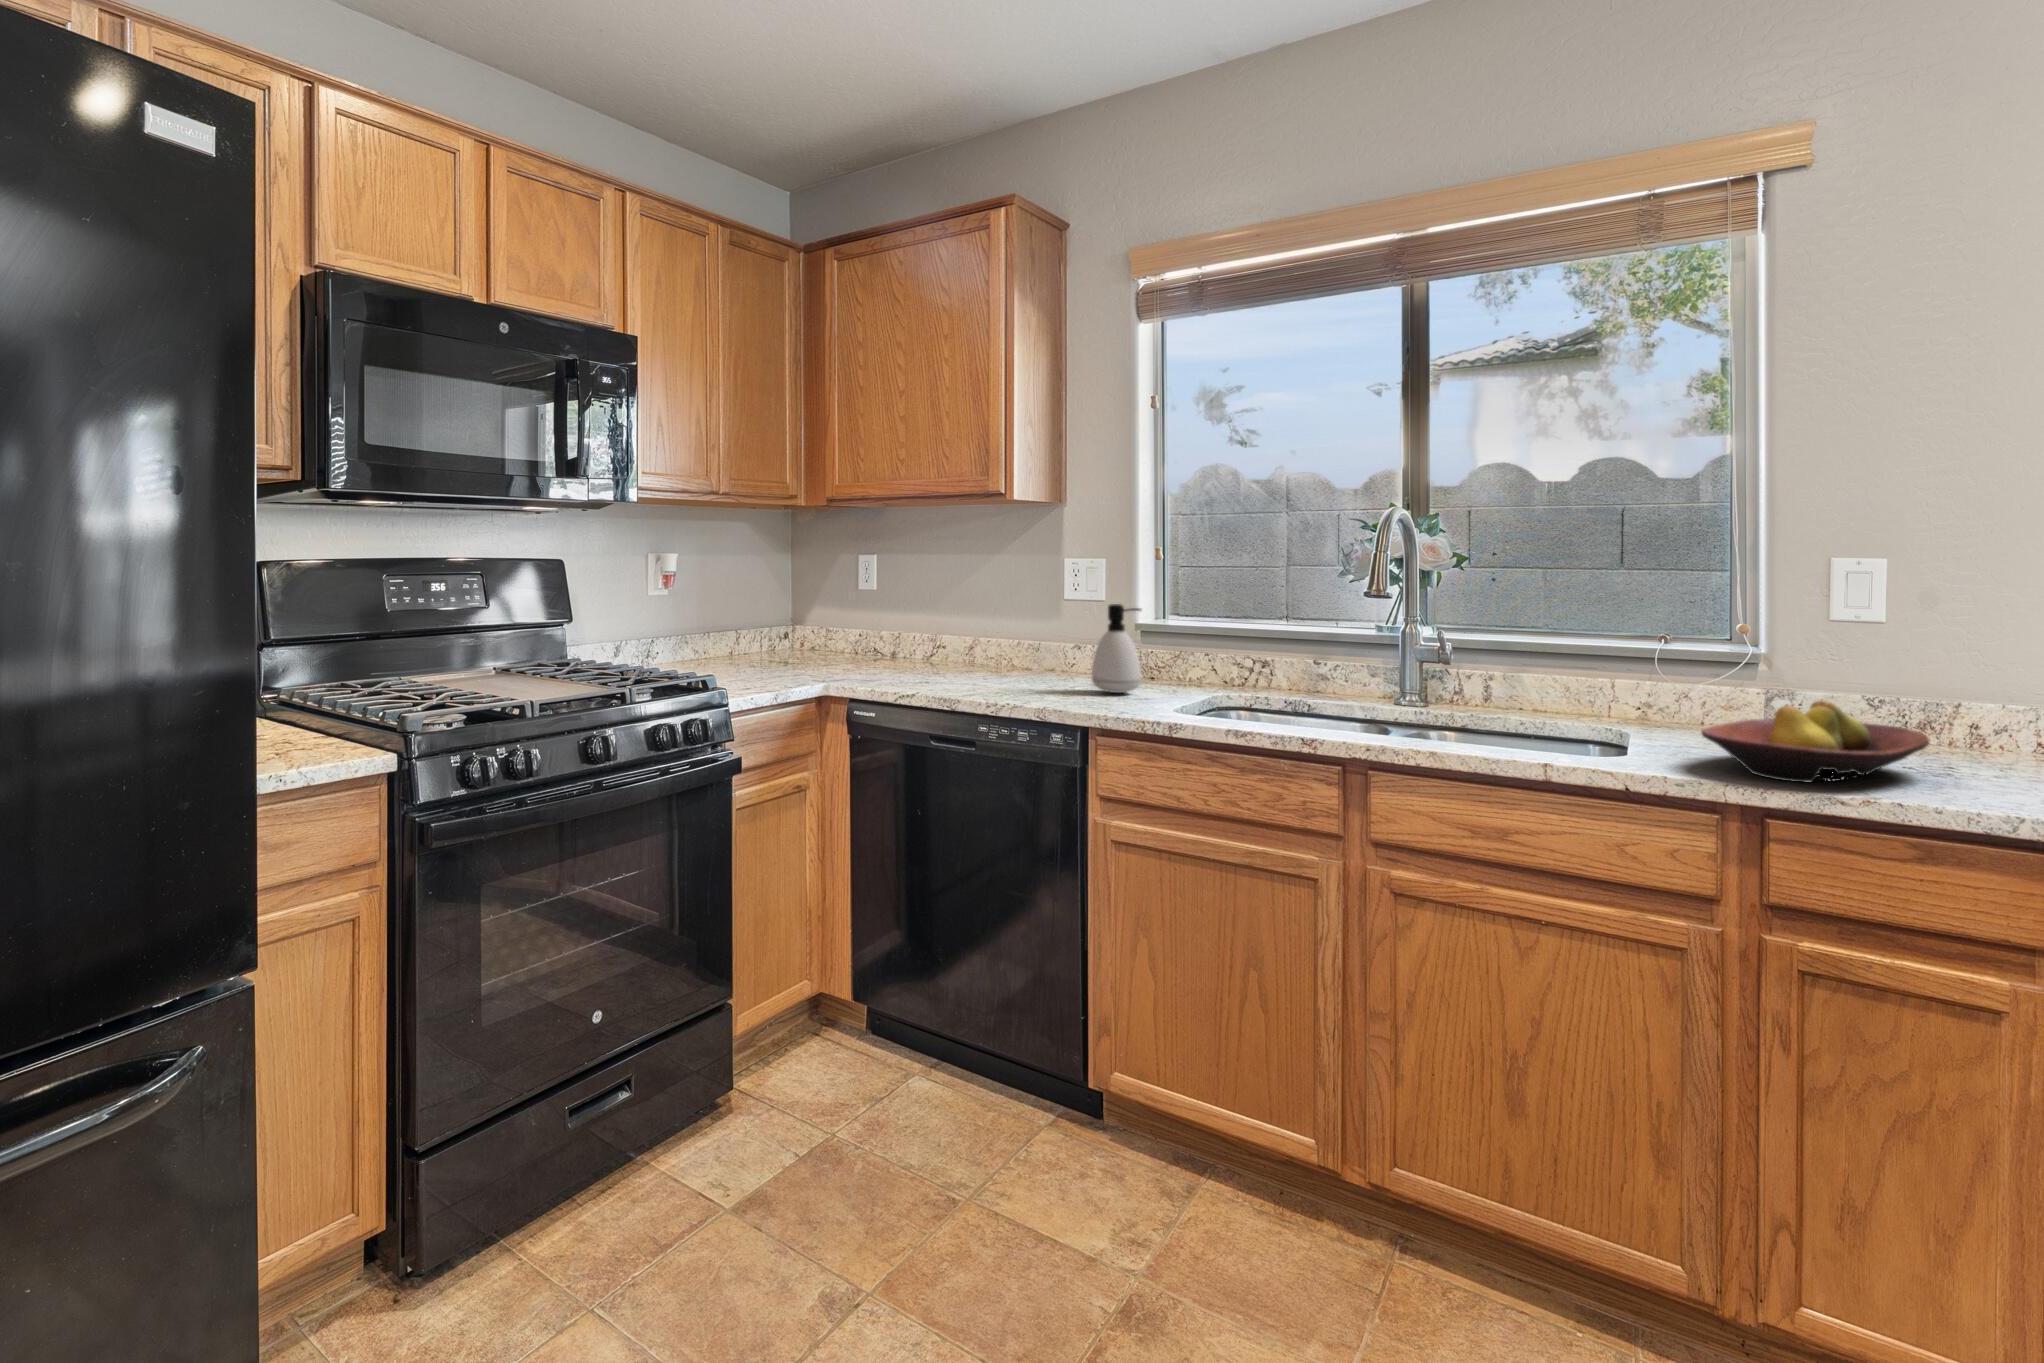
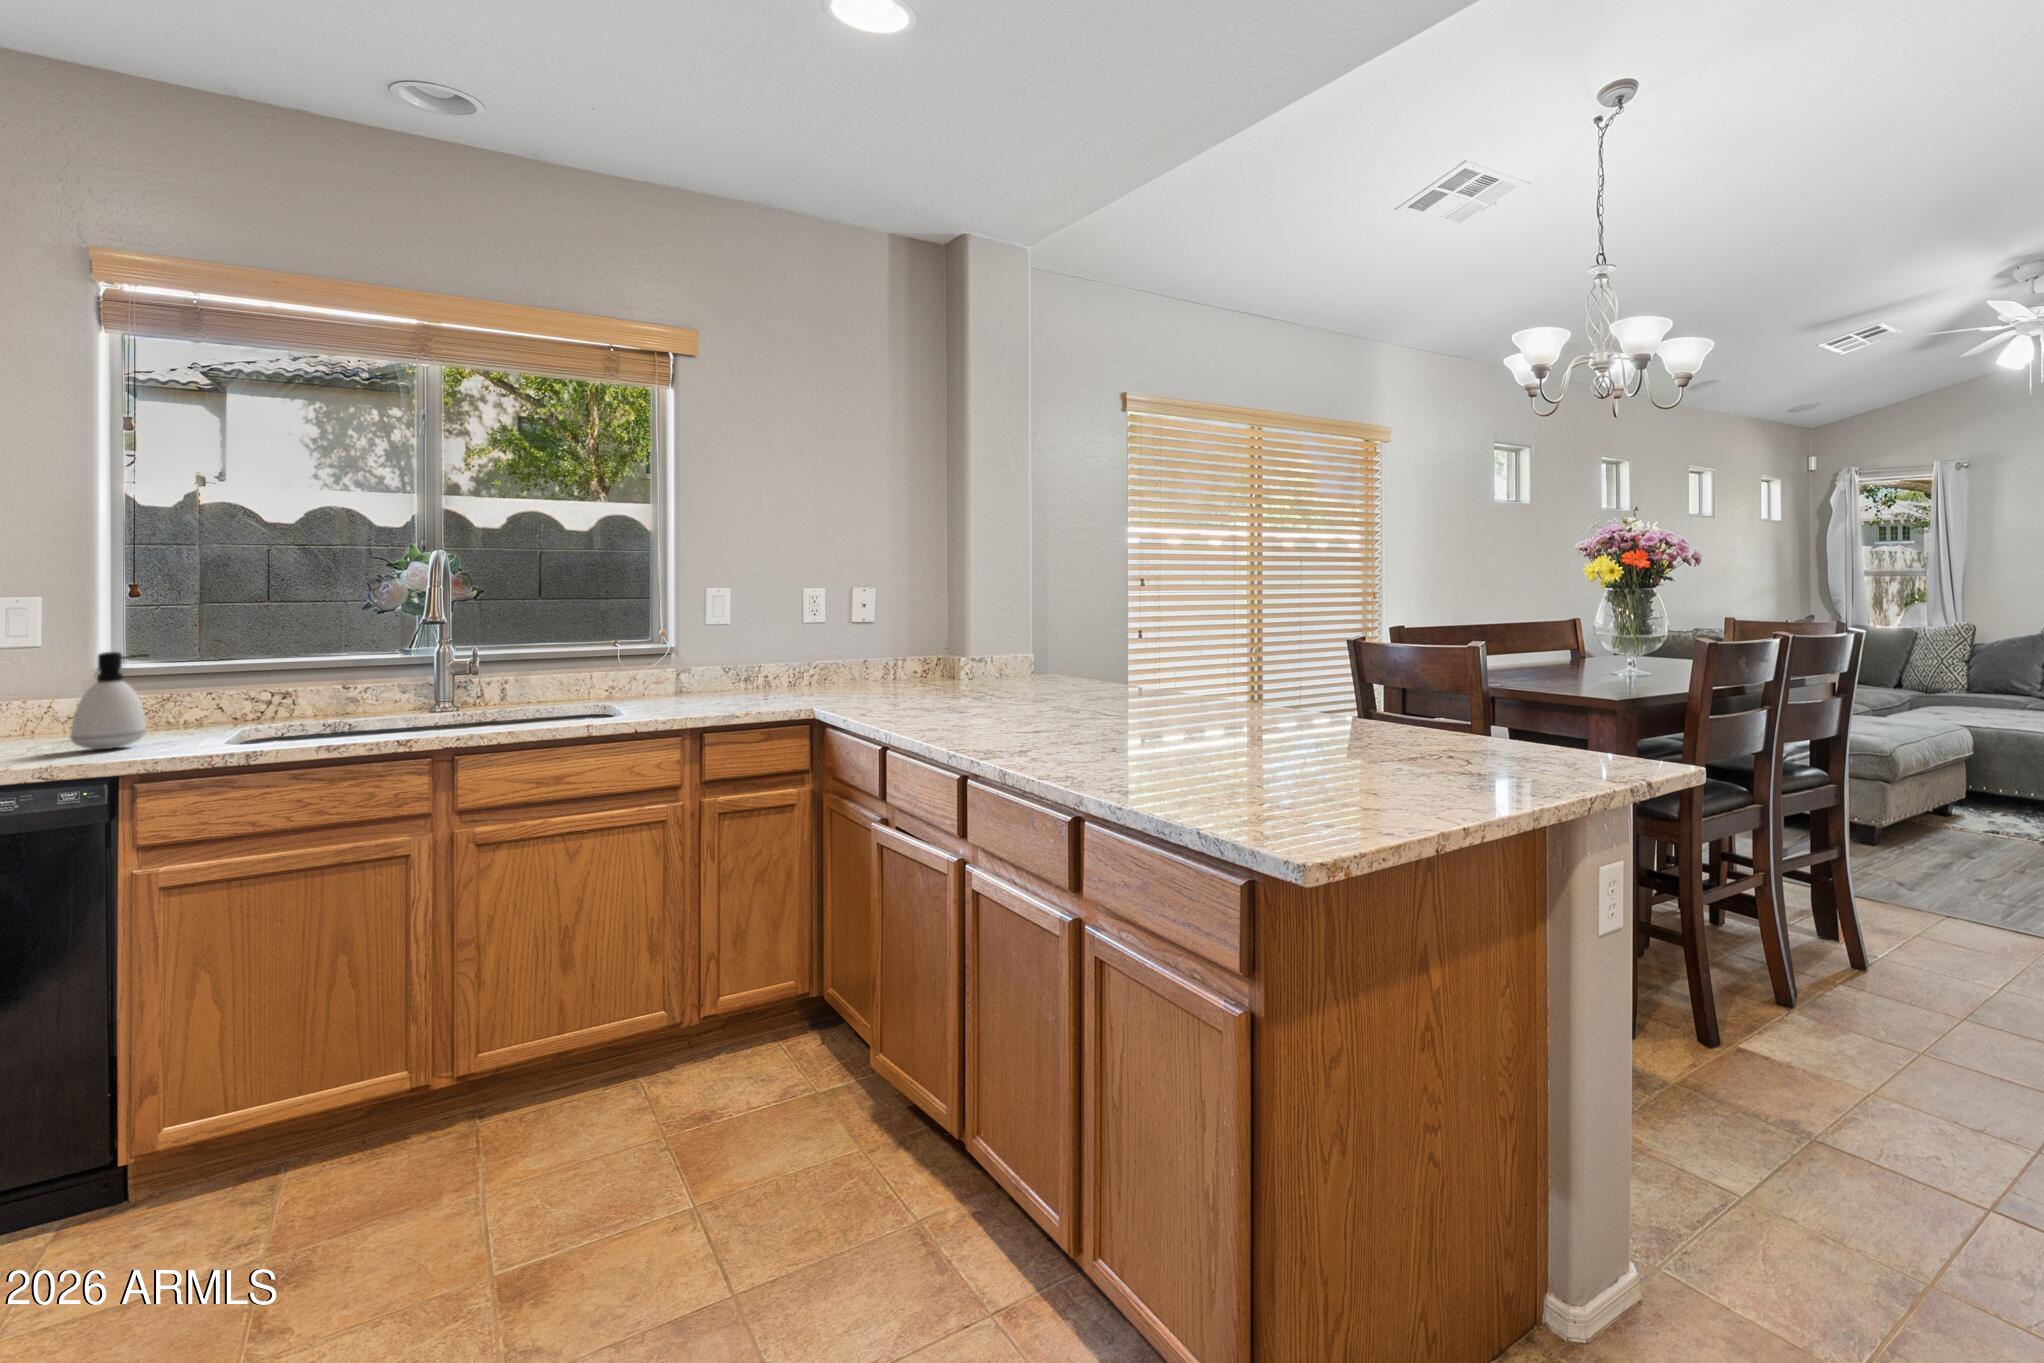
fruit bowl: present [1701,701,1929,782] -> none [668,665,764,710]

